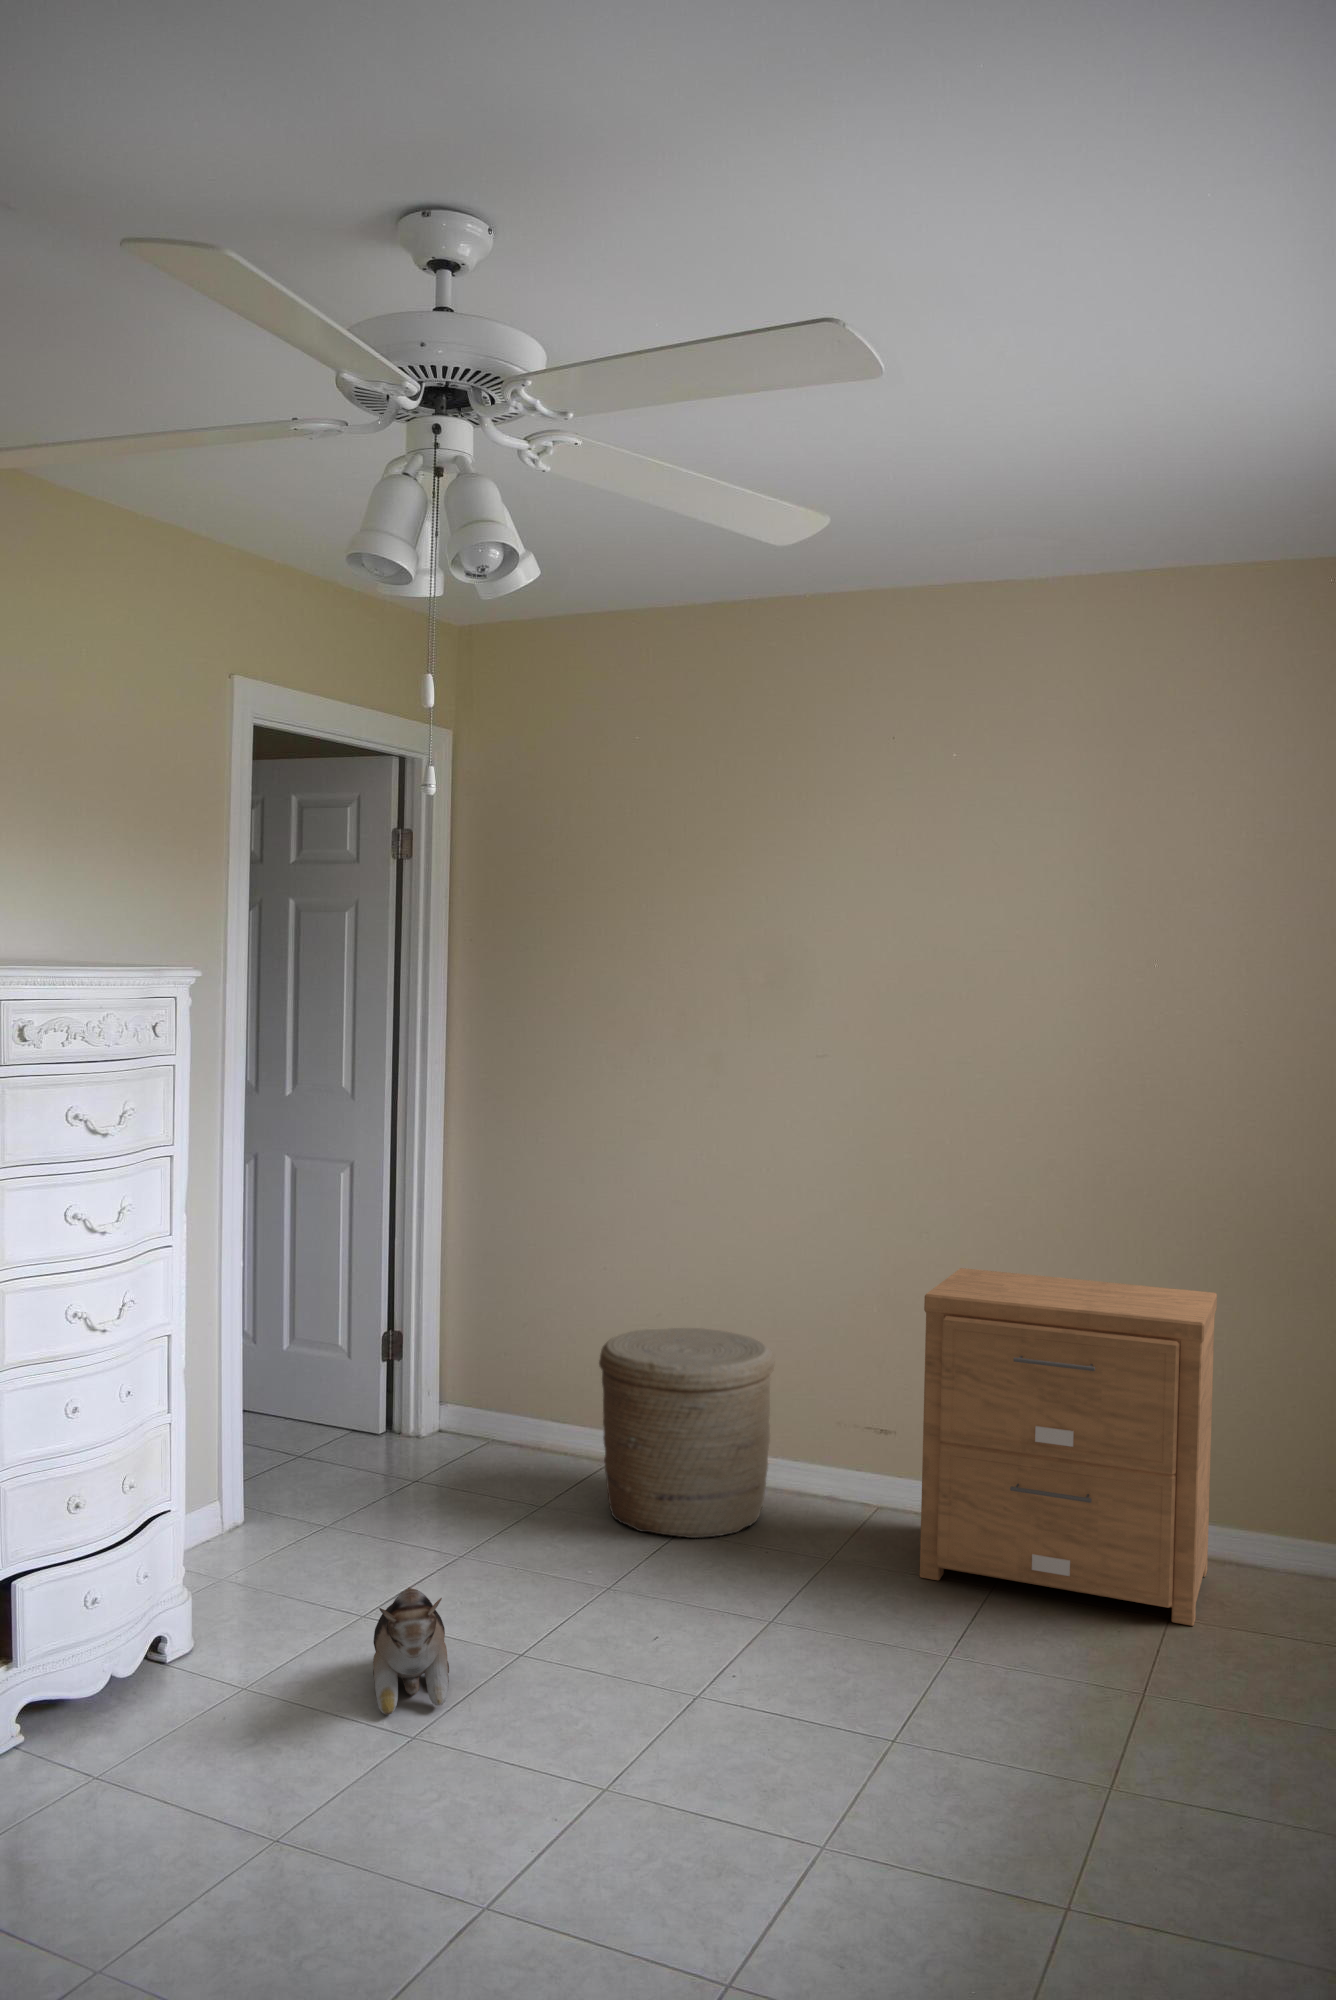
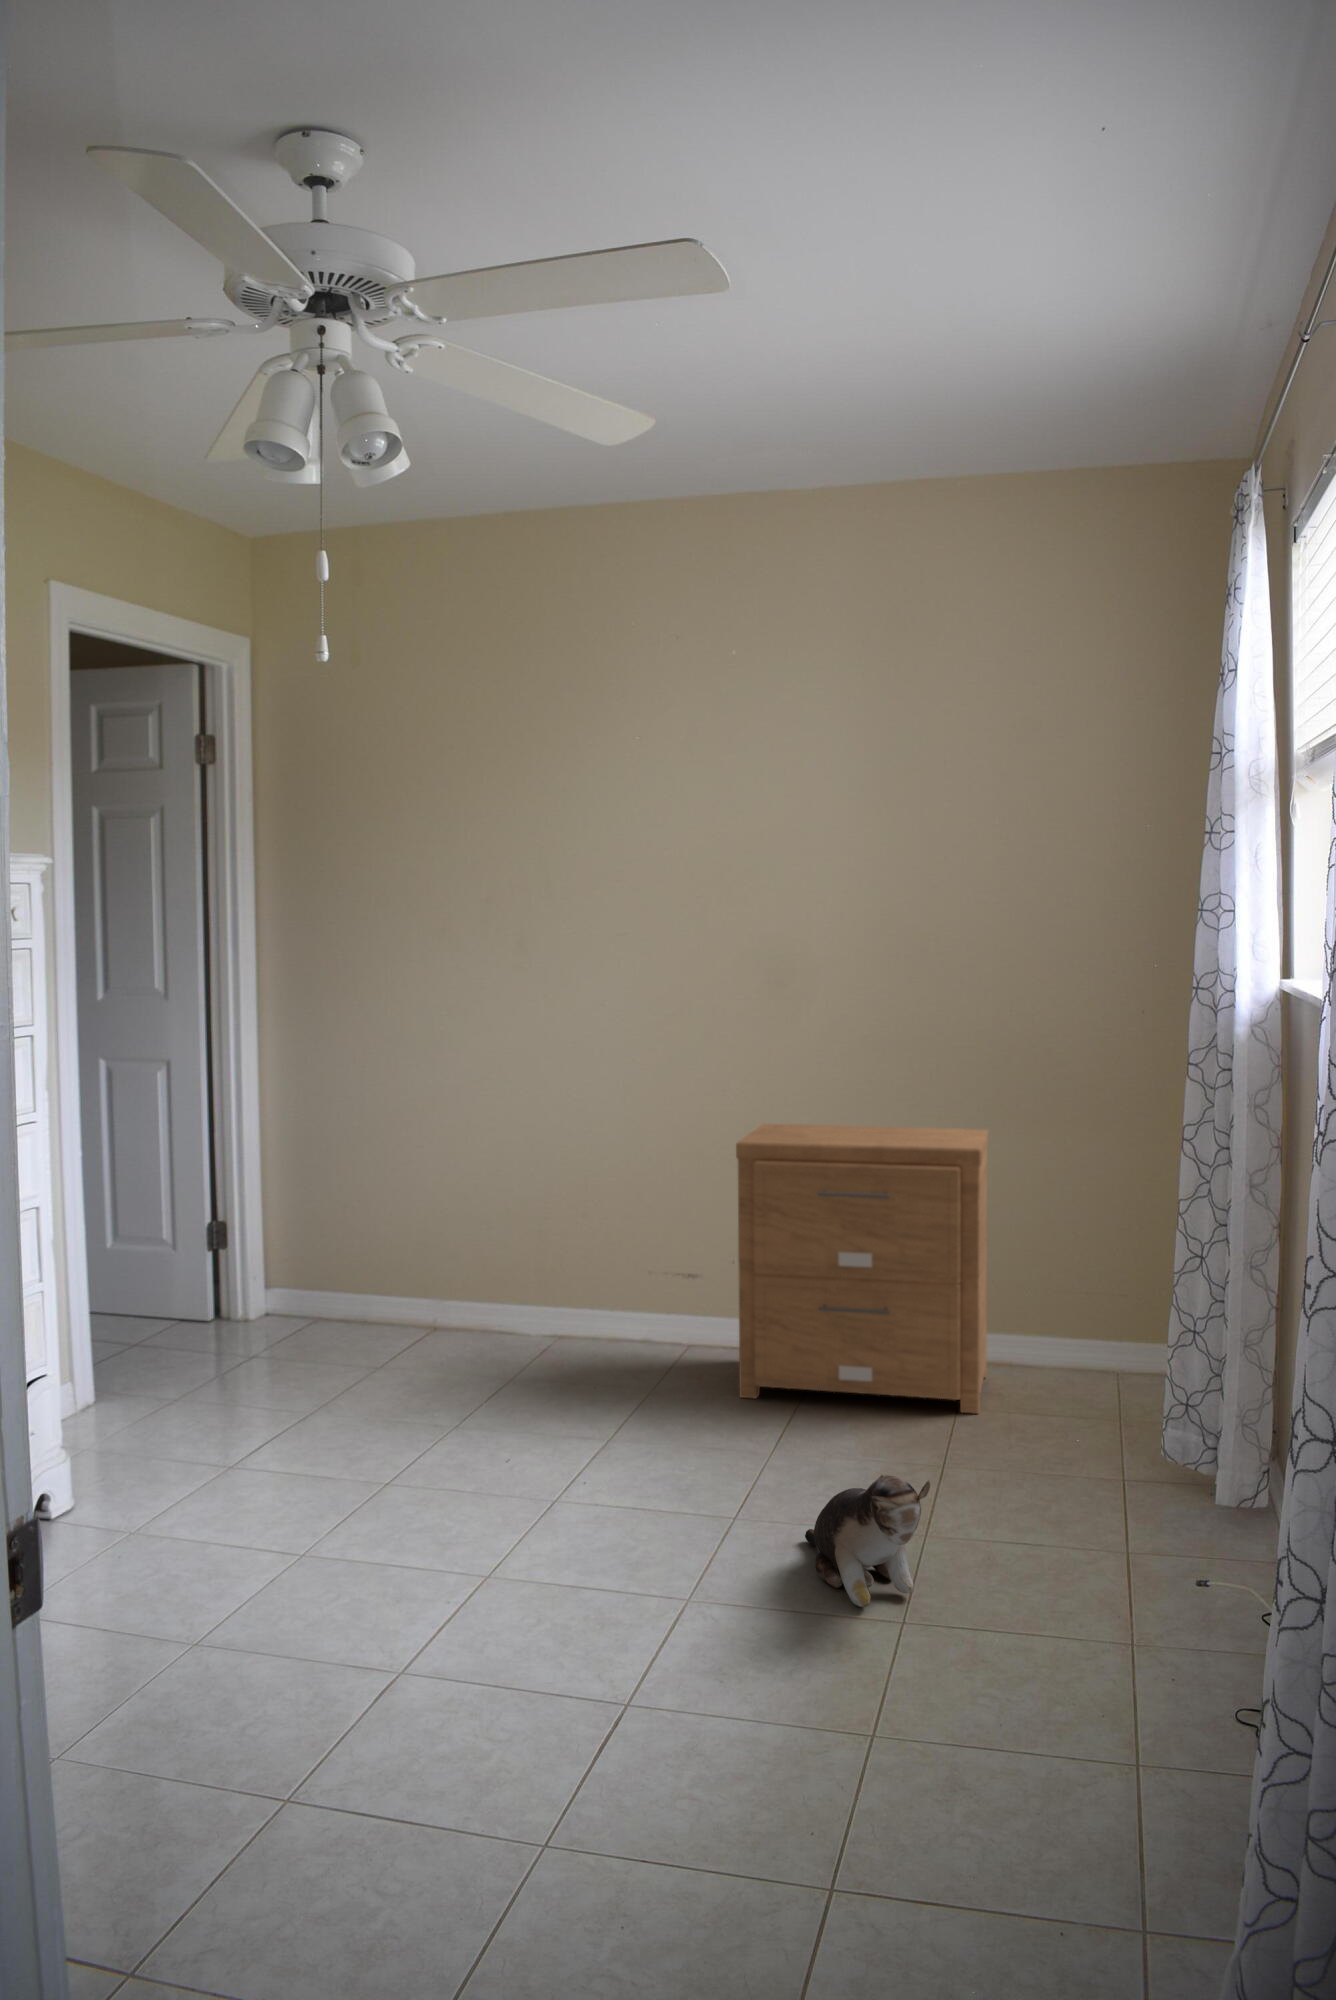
woven basket: present [599,1328,774,1538] -> none [432,1198,596,1384]
plush toy: present [373,1588,449,1715] -> present [805,1475,930,1607]

